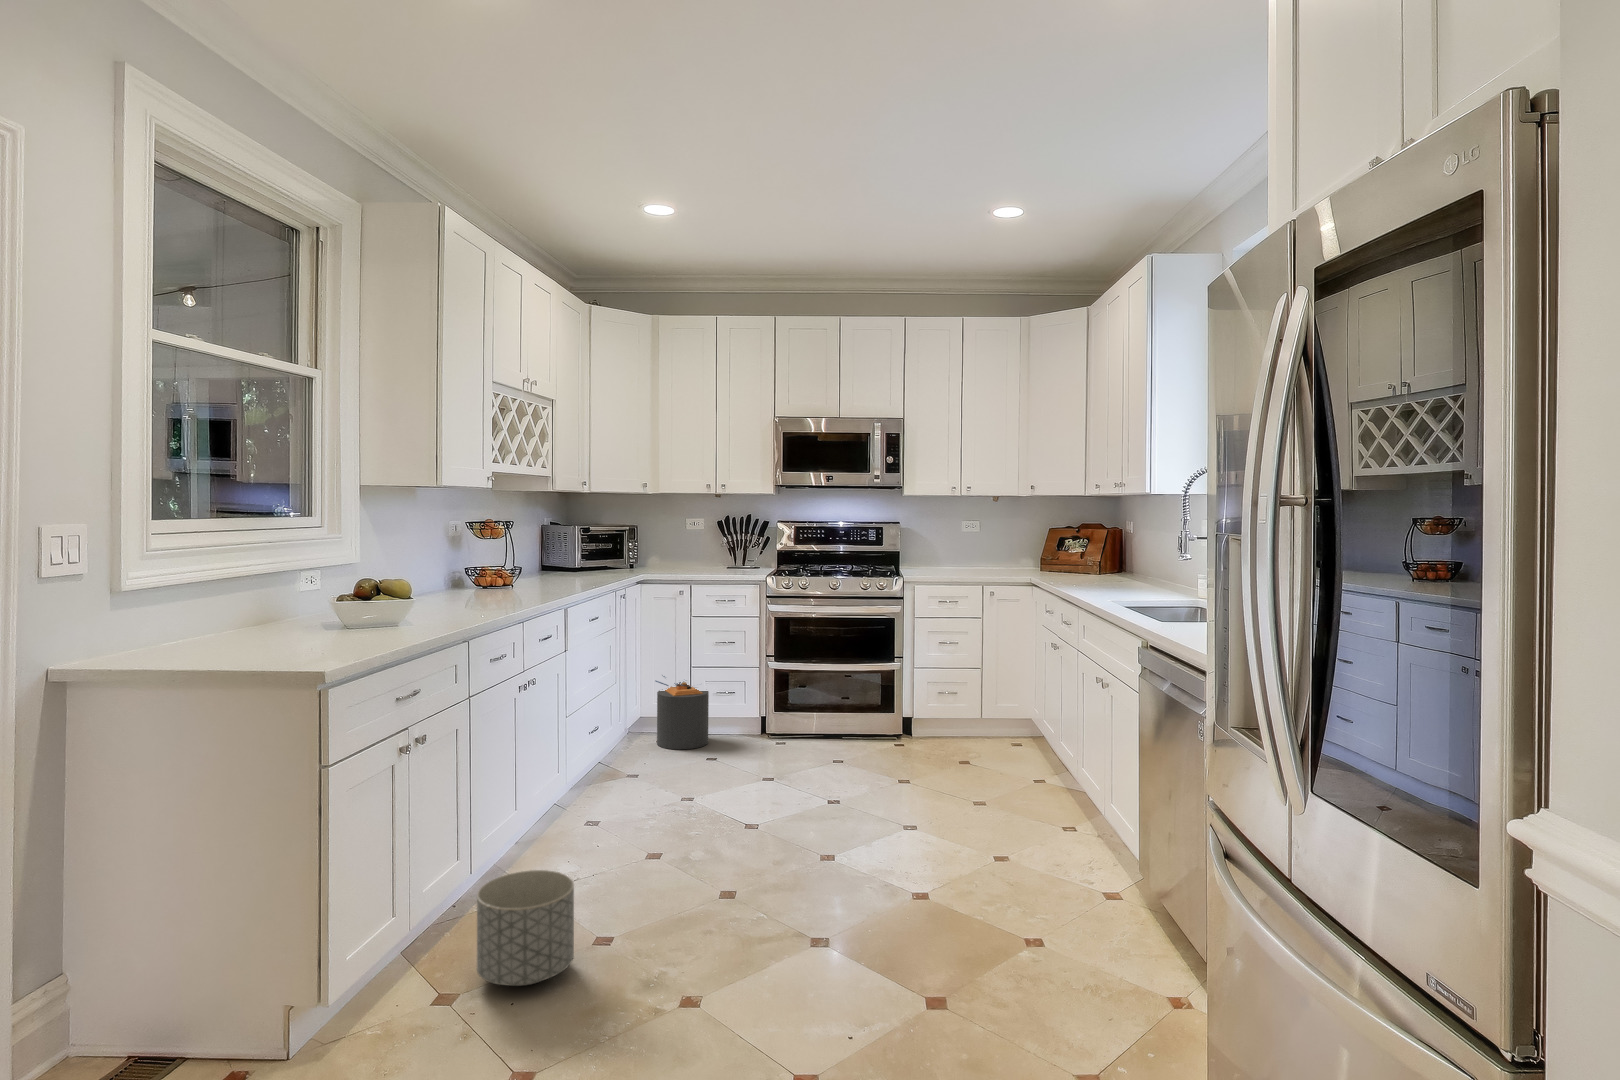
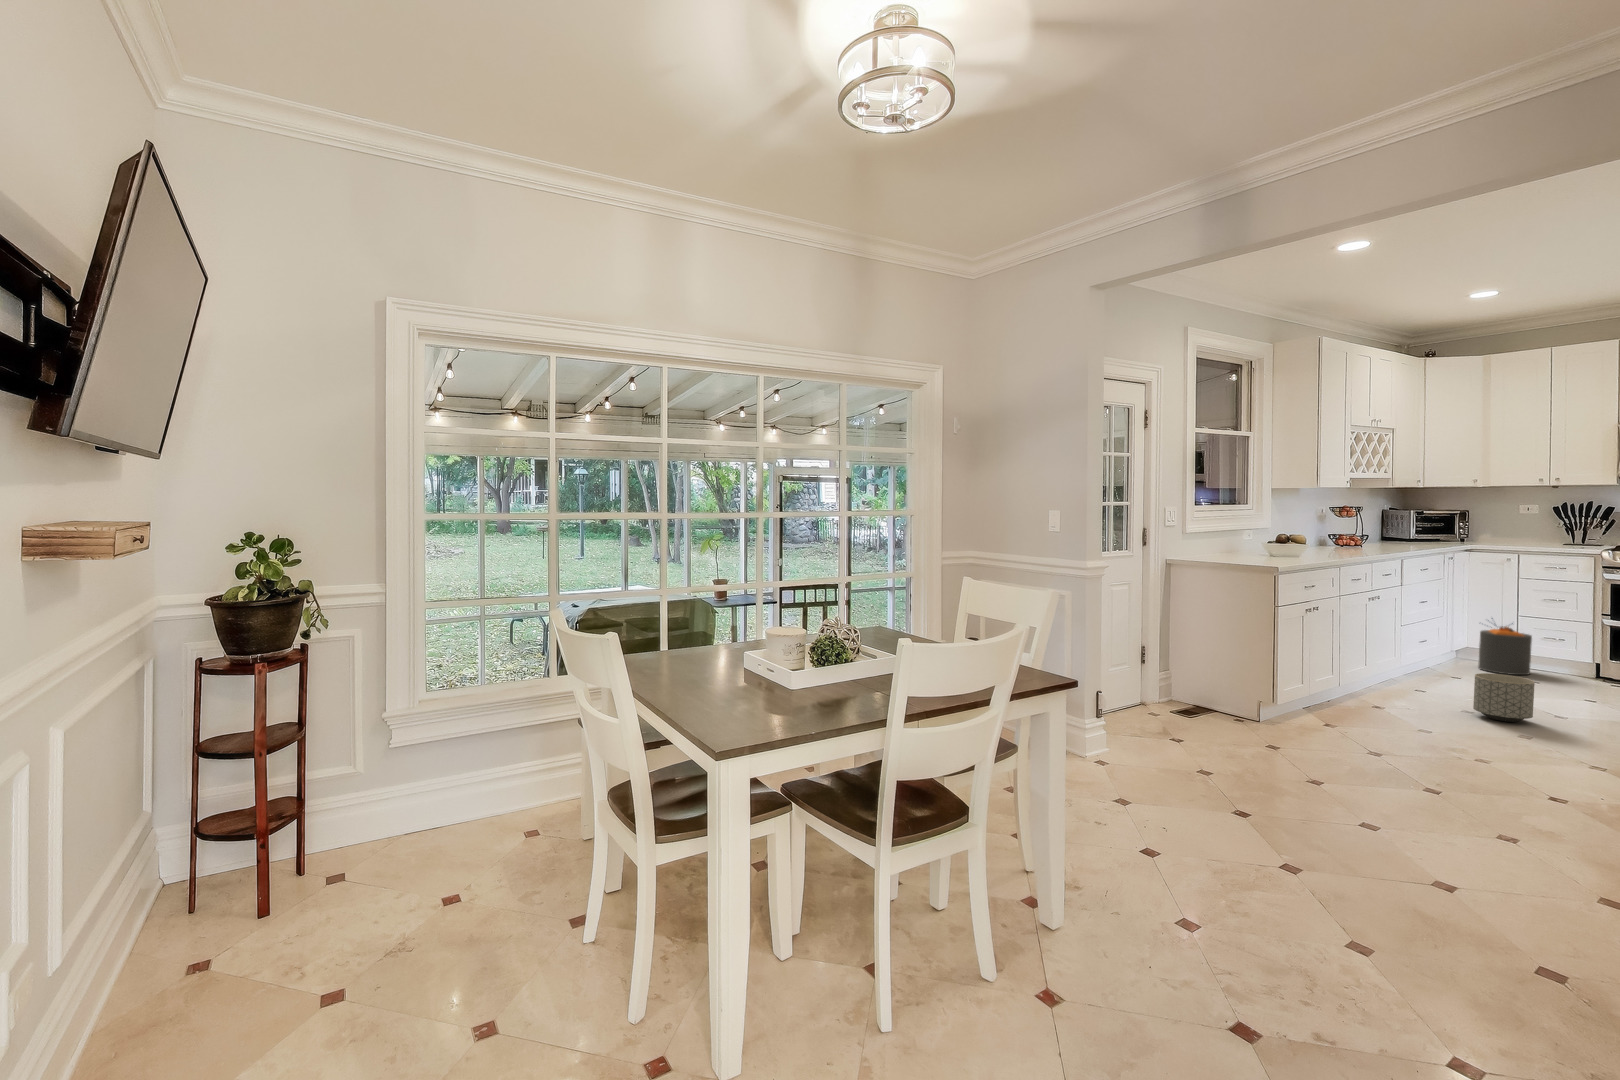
planter: present [477,870,574,986] -> present [1473,673,1535,722]

